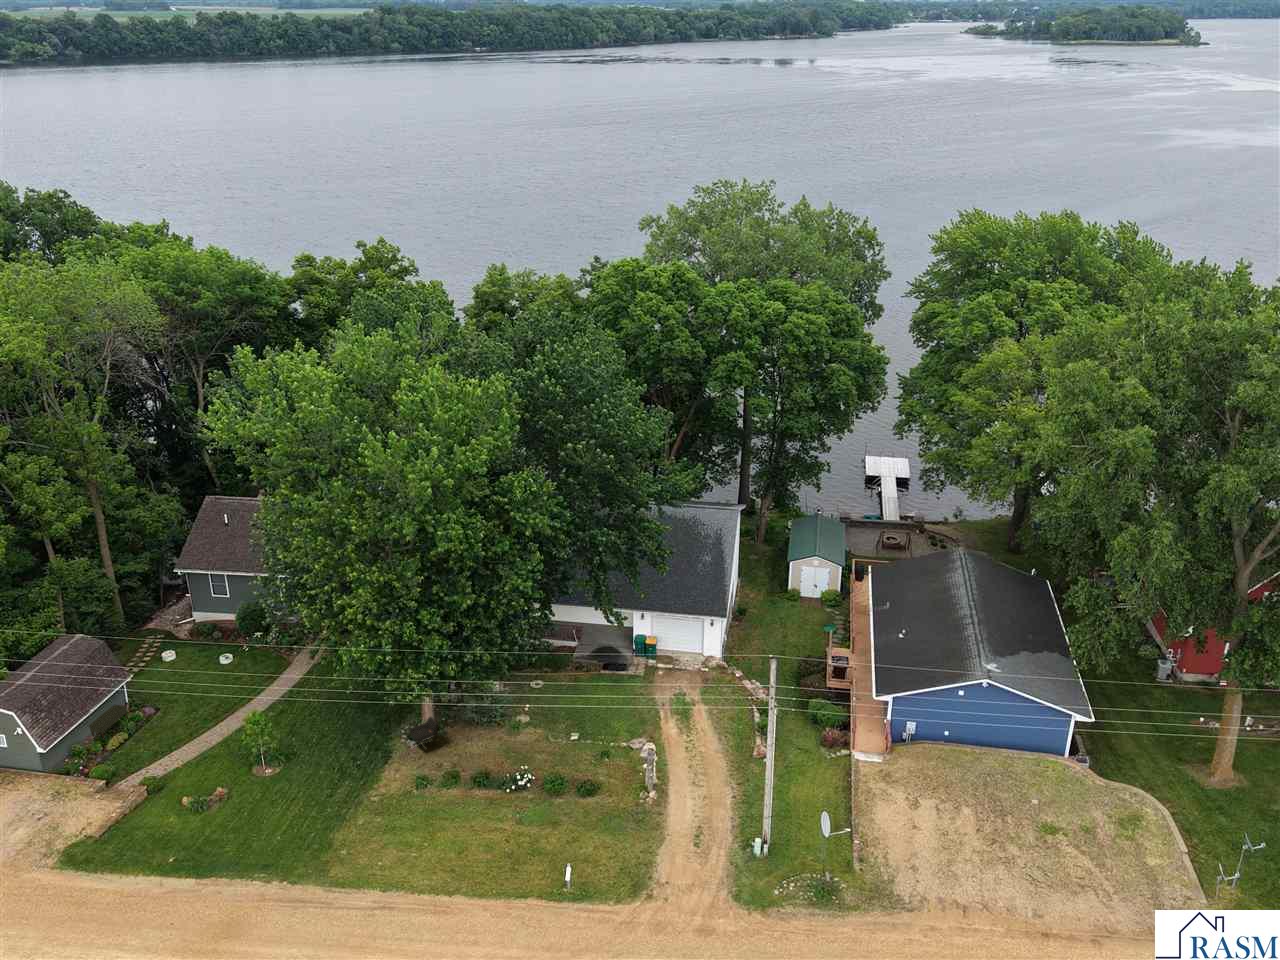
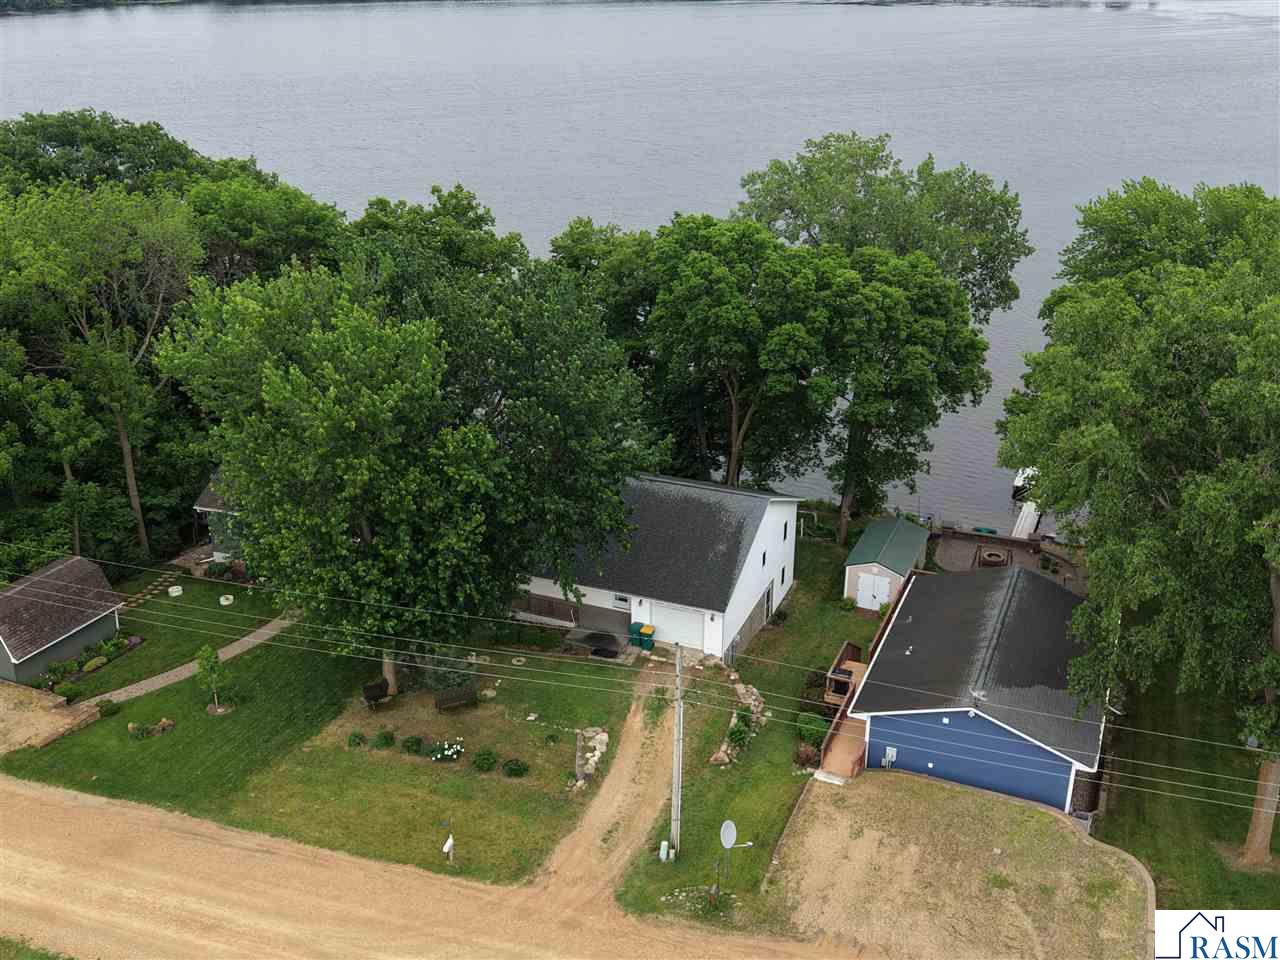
bench: present [89,704,128,739] -> present [433,683,477,714]

